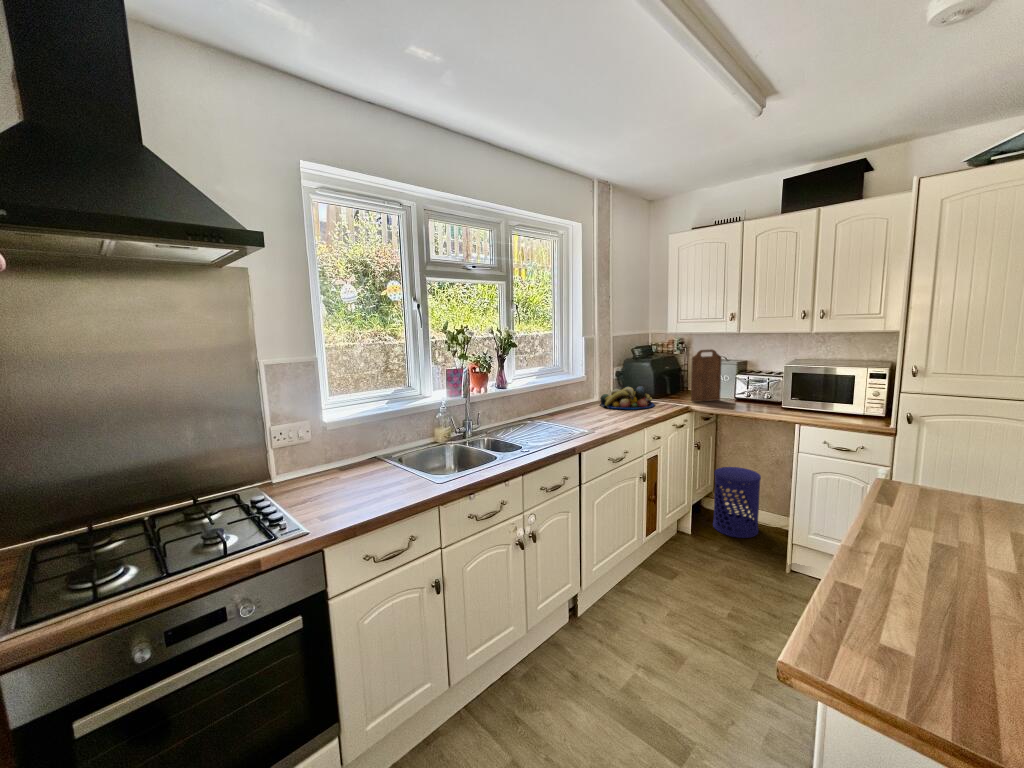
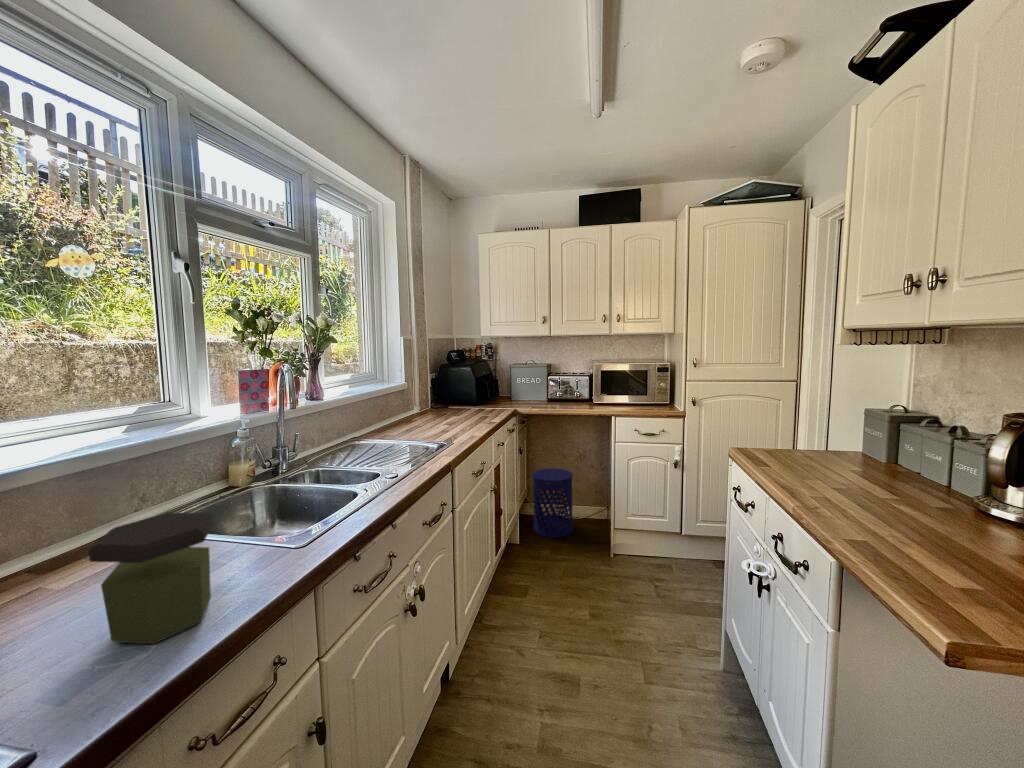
cutting board: present [691,349,722,401] -> none [511,352,536,406]
fruit bowl: present [600,386,655,409] -> none [422,393,483,419]
jar: none [334,453,385,511] -> present [89,513,213,644]

